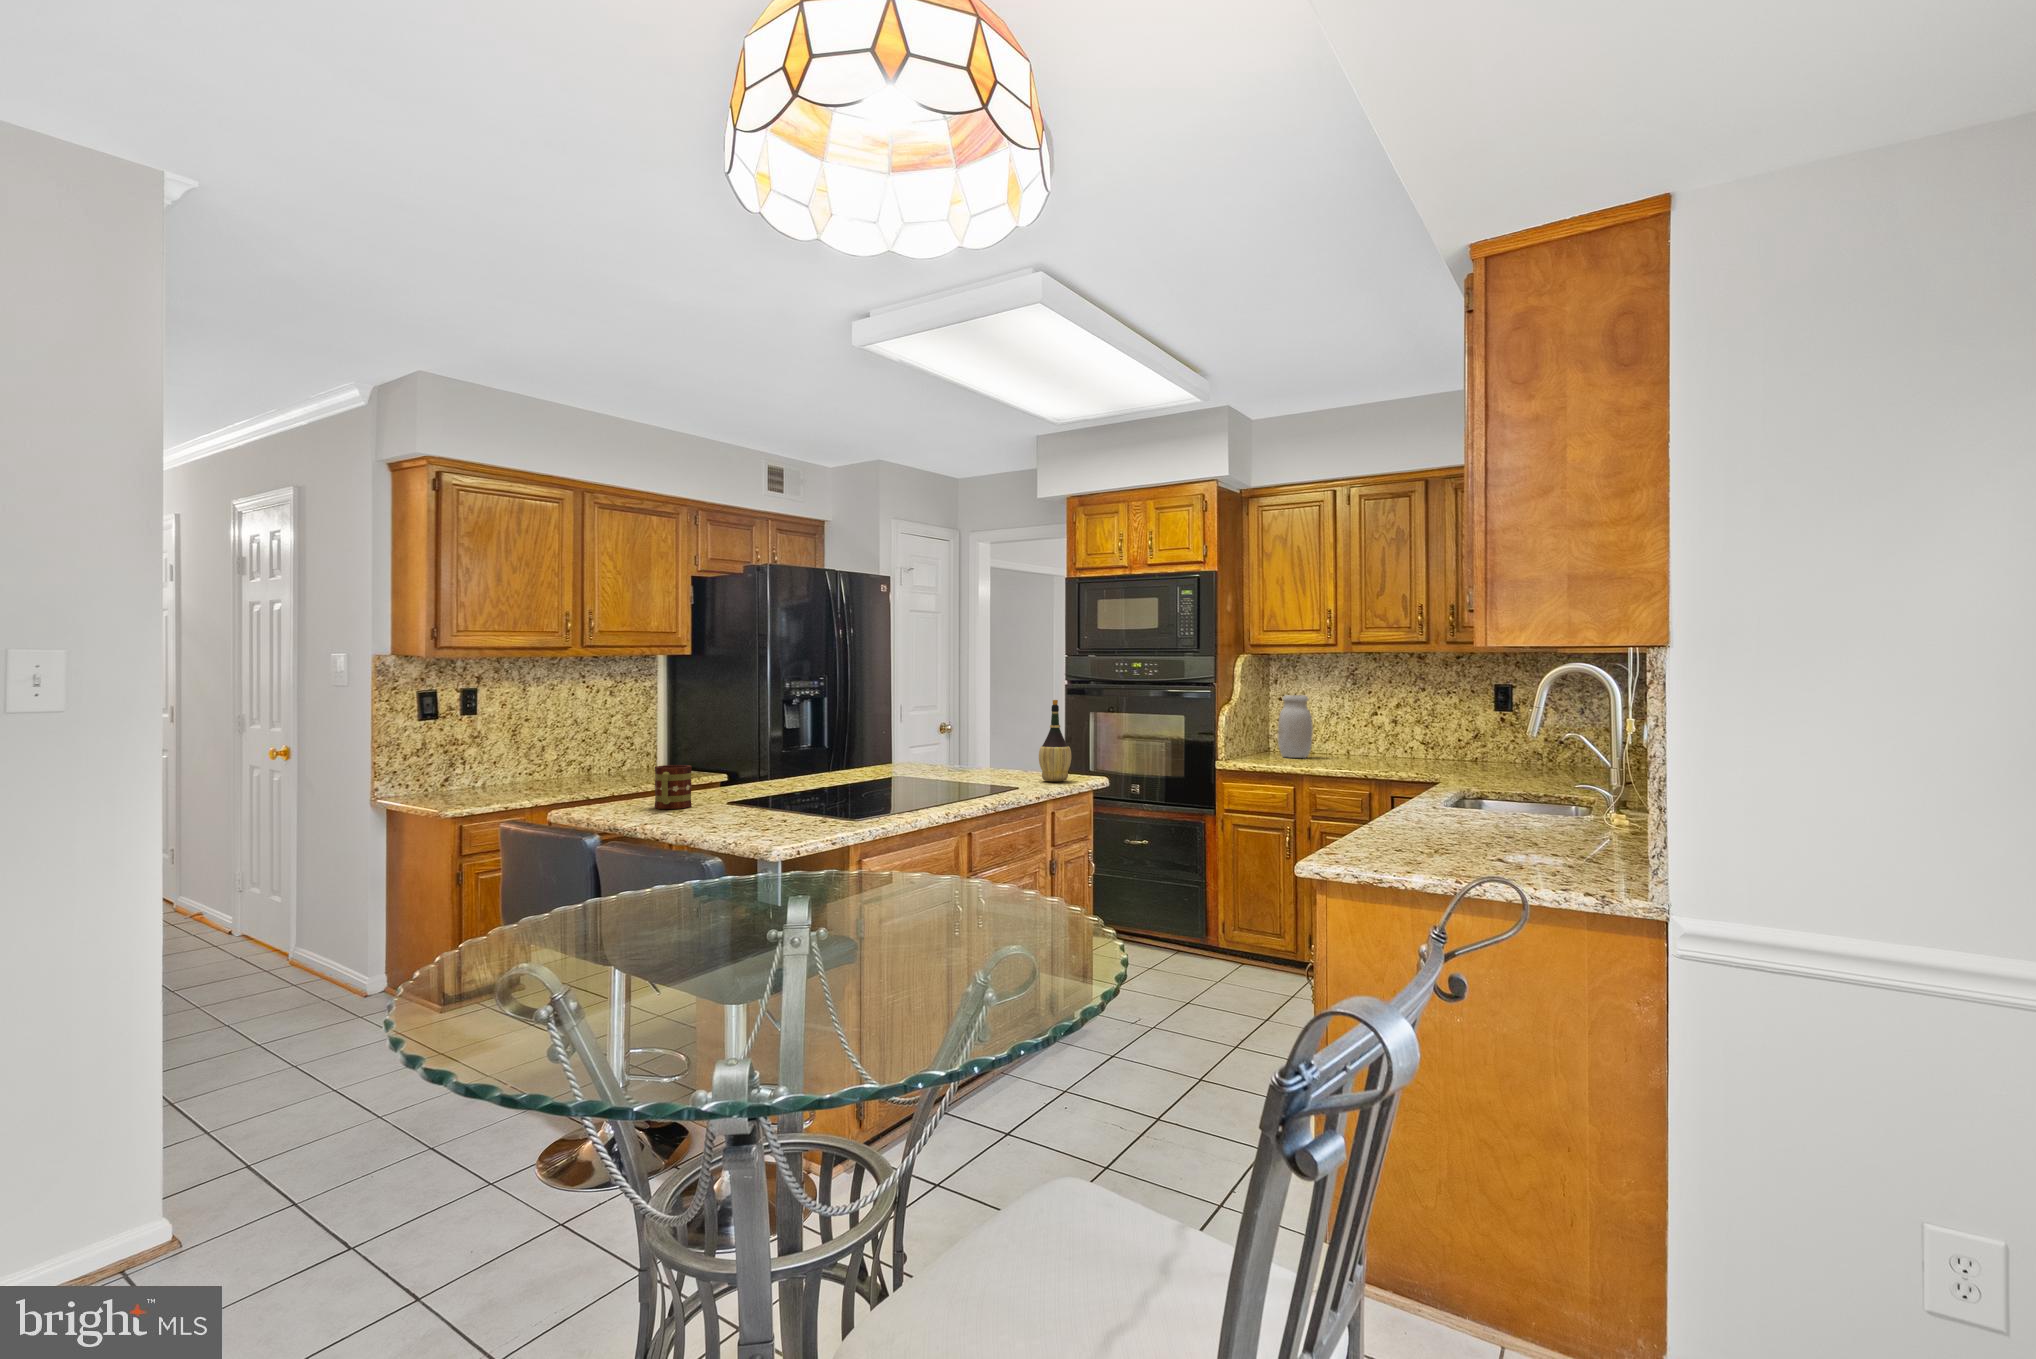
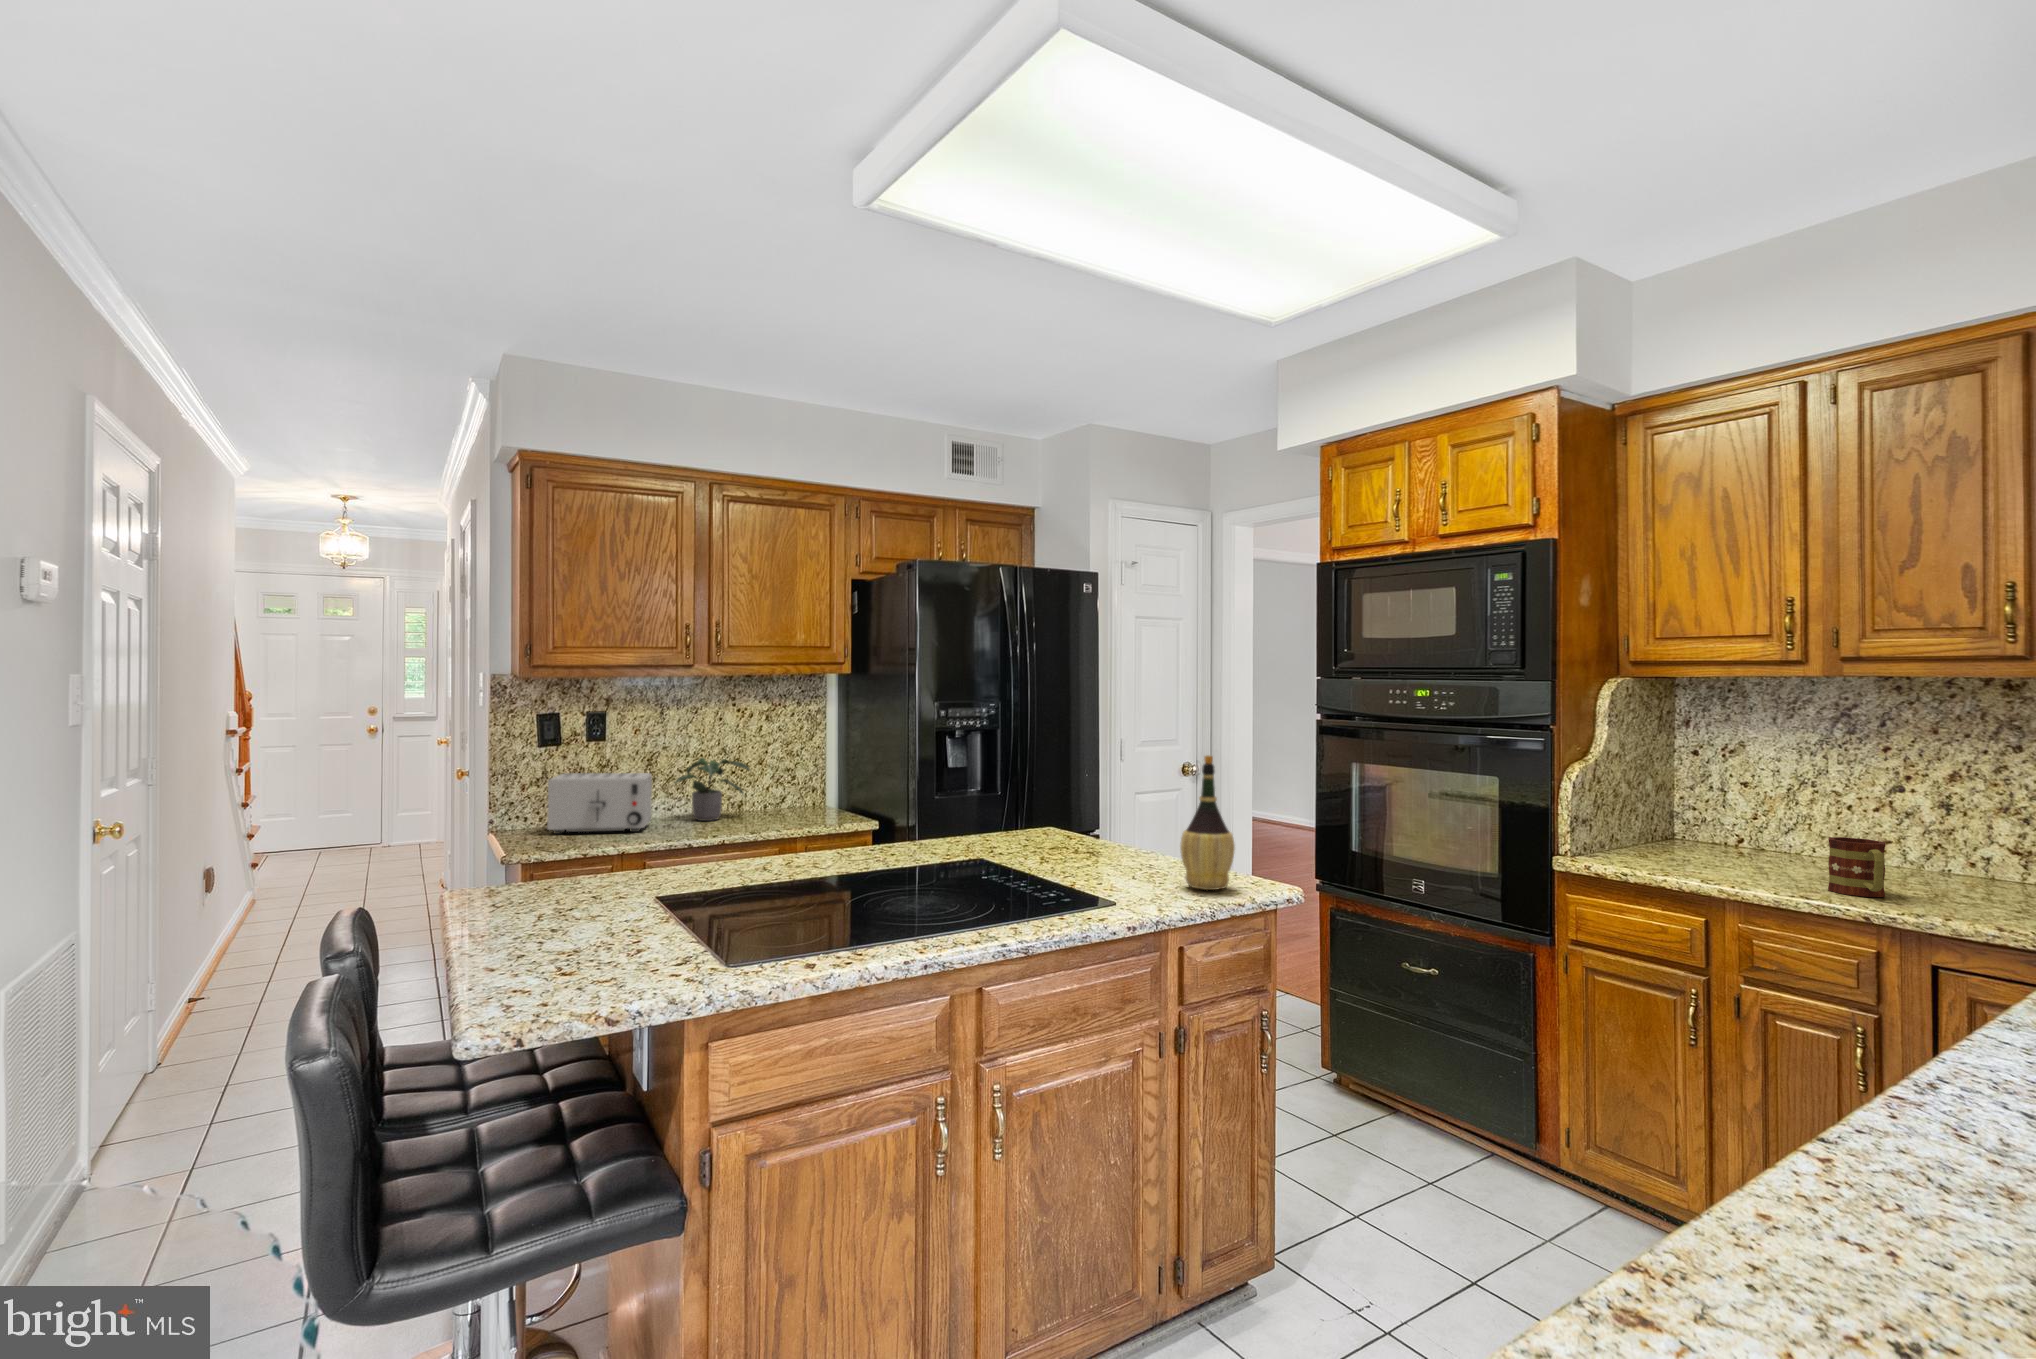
jar: present [1278,695,1313,758] -> none [1685,749,1757,860]
potted plant: none [541,727,607,782] -> present [675,758,750,821]
toaster: none [441,741,536,796] -> present [547,773,652,834]
mug: present [654,765,692,809] -> present [1828,837,1886,897]

